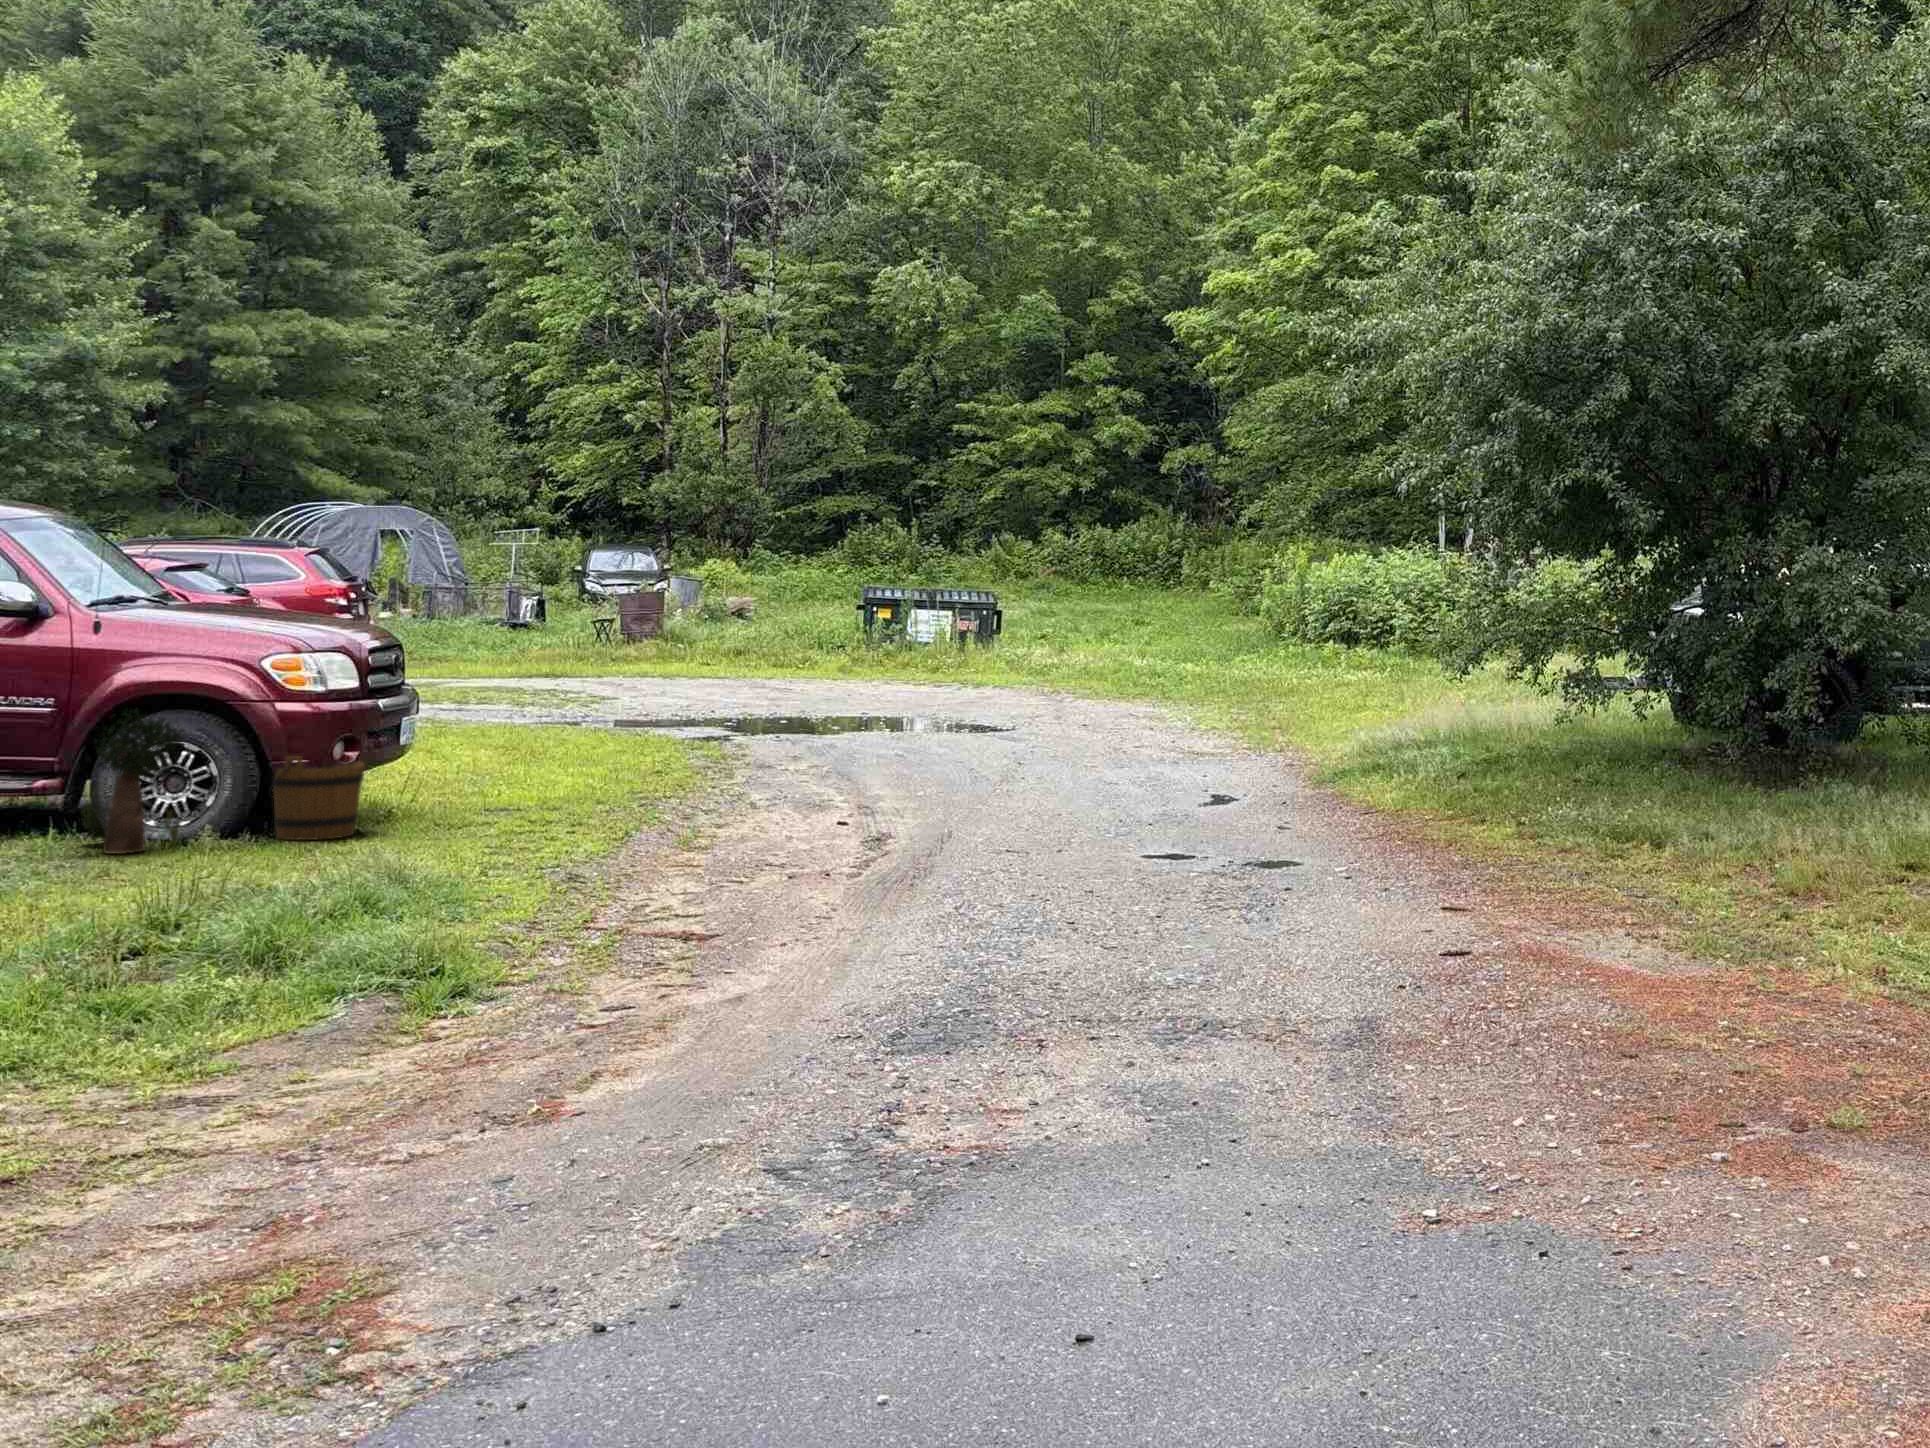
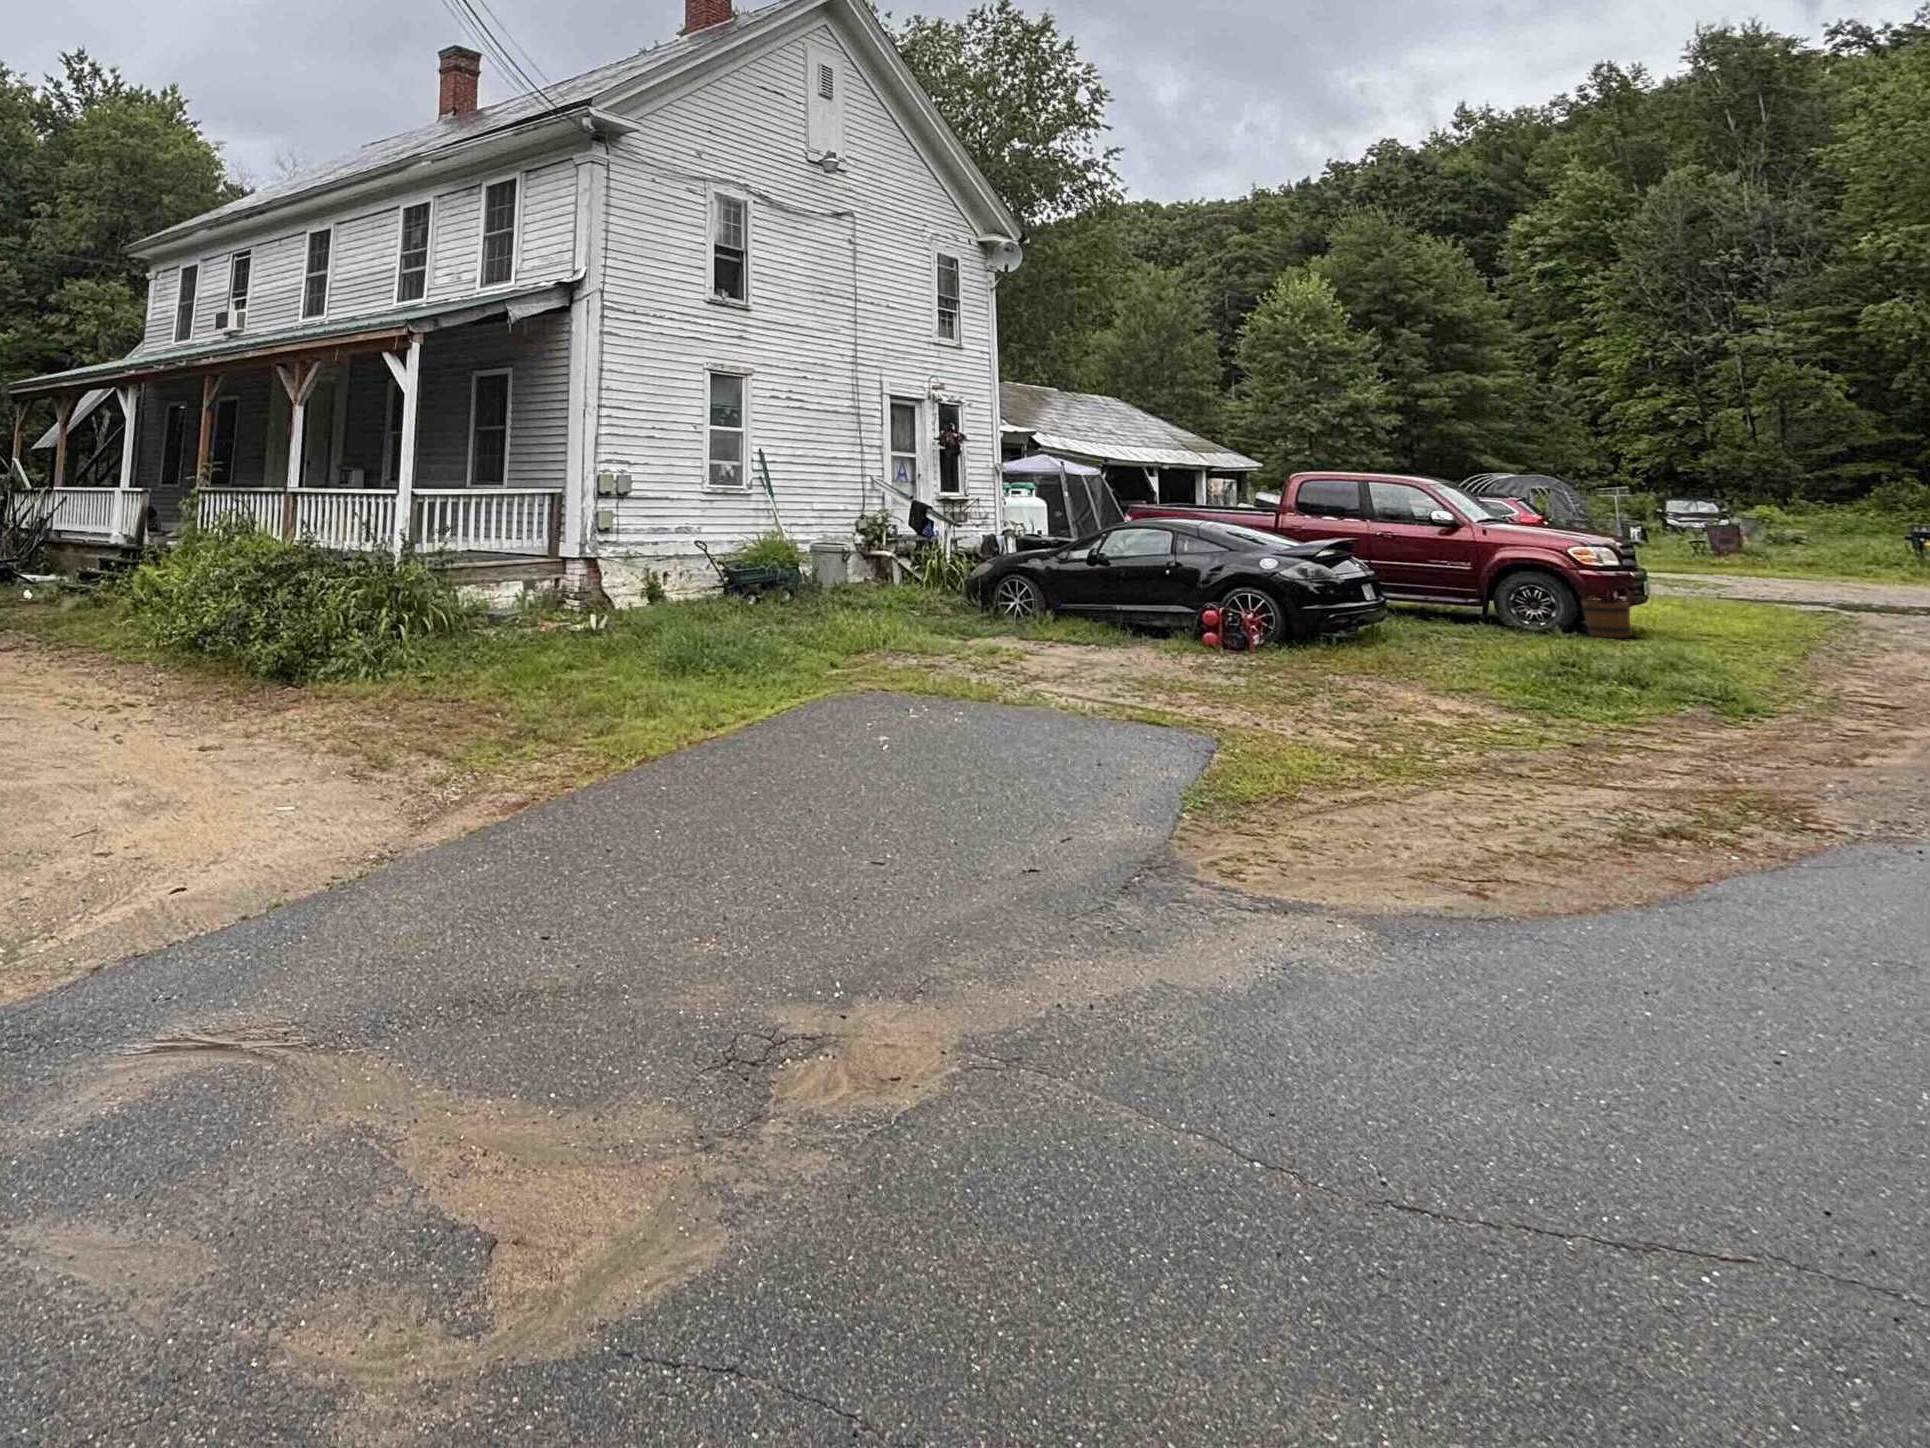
potted plant: present [84,709,185,854] -> none [1494,570,1544,635]

